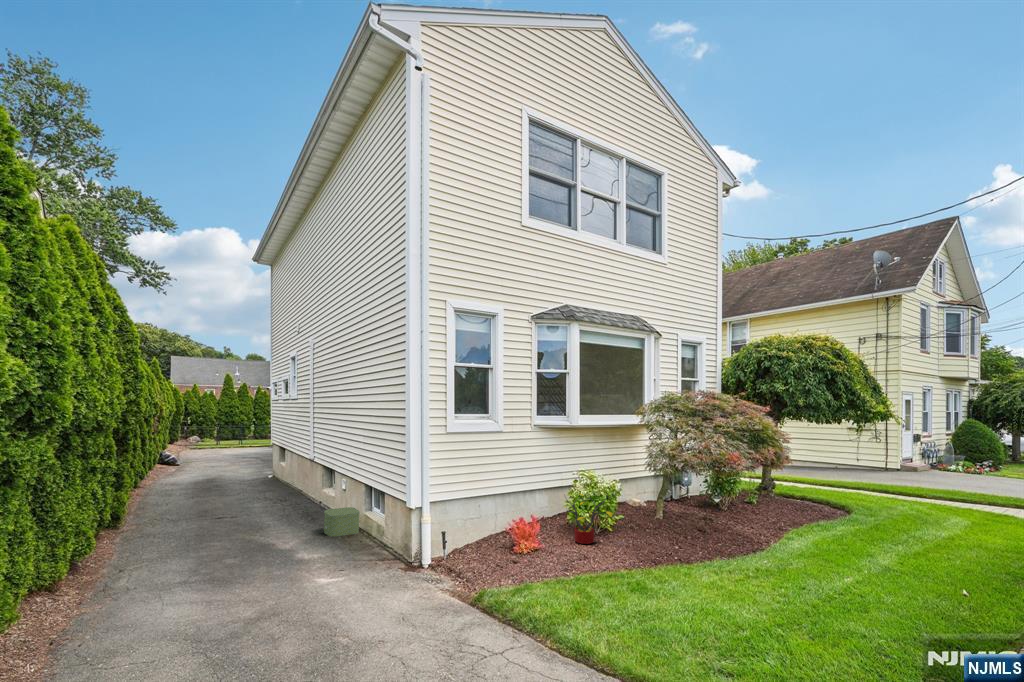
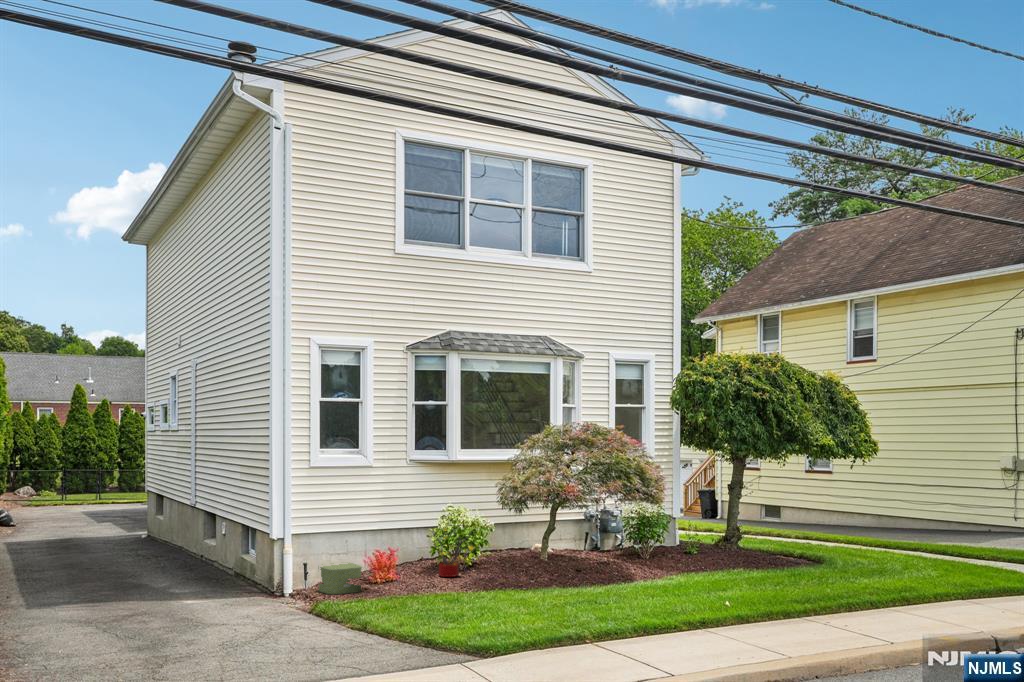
storage box: present [324,507,360,537] -> present [319,563,362,594]

